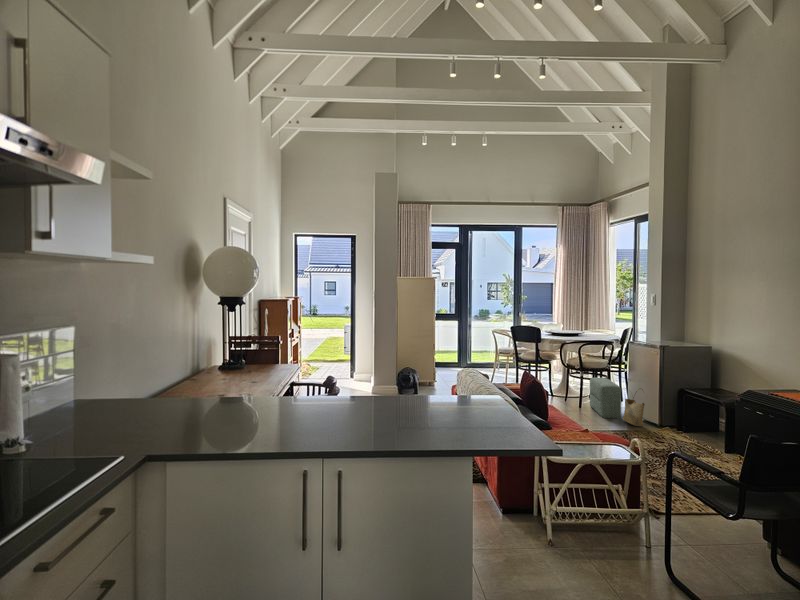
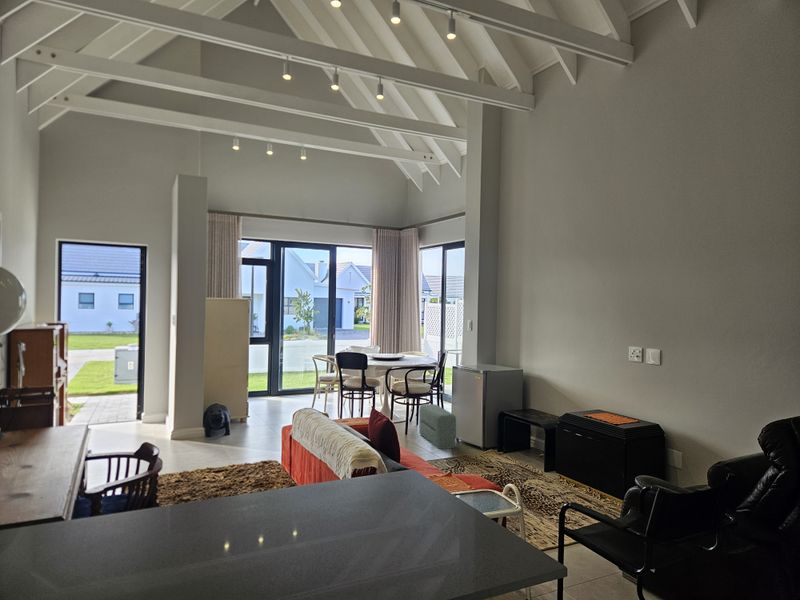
woven basket: present [623,391,645,426] -> none [460,417,483,456]

